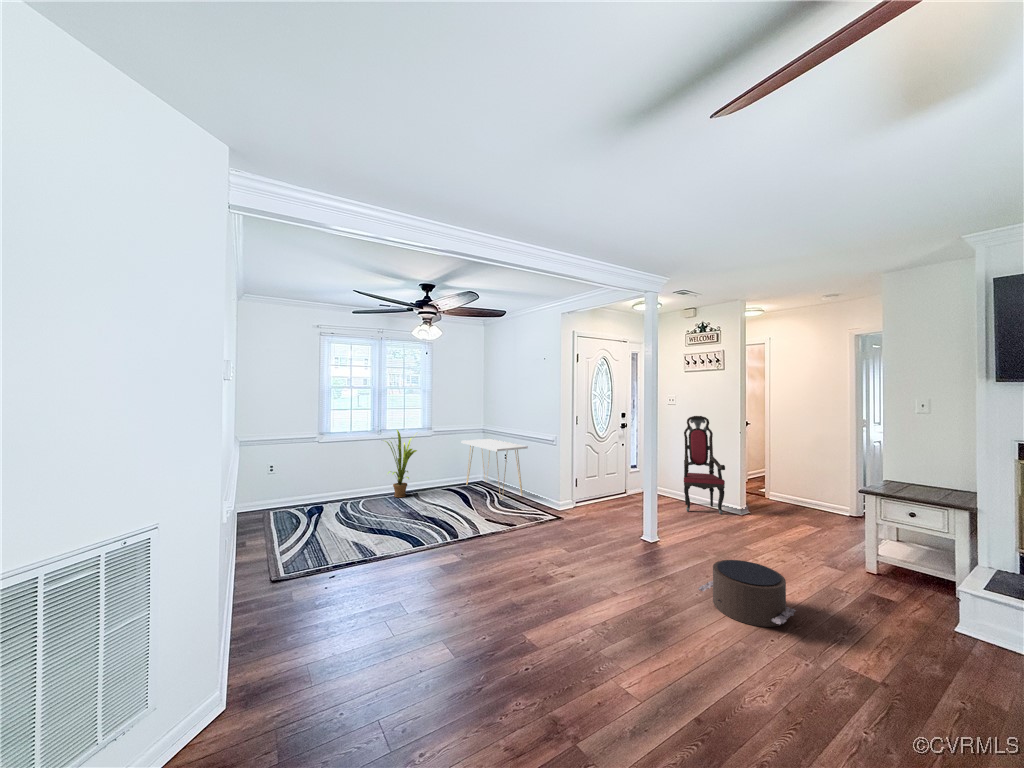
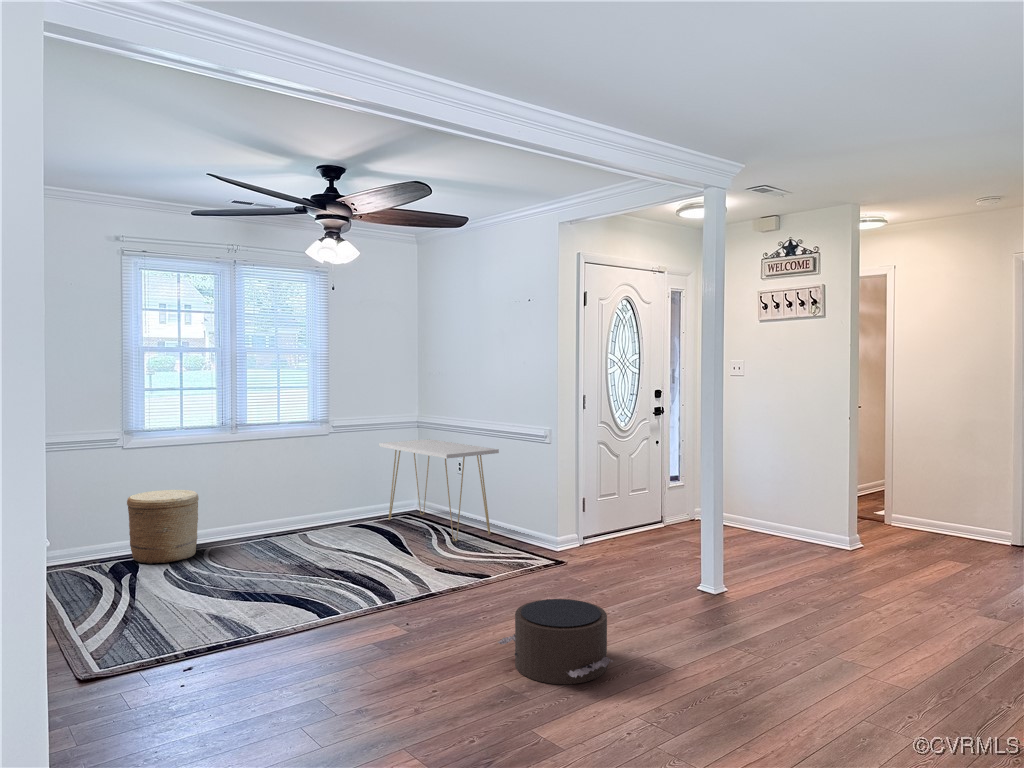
armchair: present [684,416,725,514] -> none [759,393,824,551]
house plant: present [385,430,417,498] -> none [236,423,306,543]
woven basket: none [319,466,358,508] -> present [127,490,199,564]
pouf: present [699,560,796,627] -> present [498,599,614,684]

